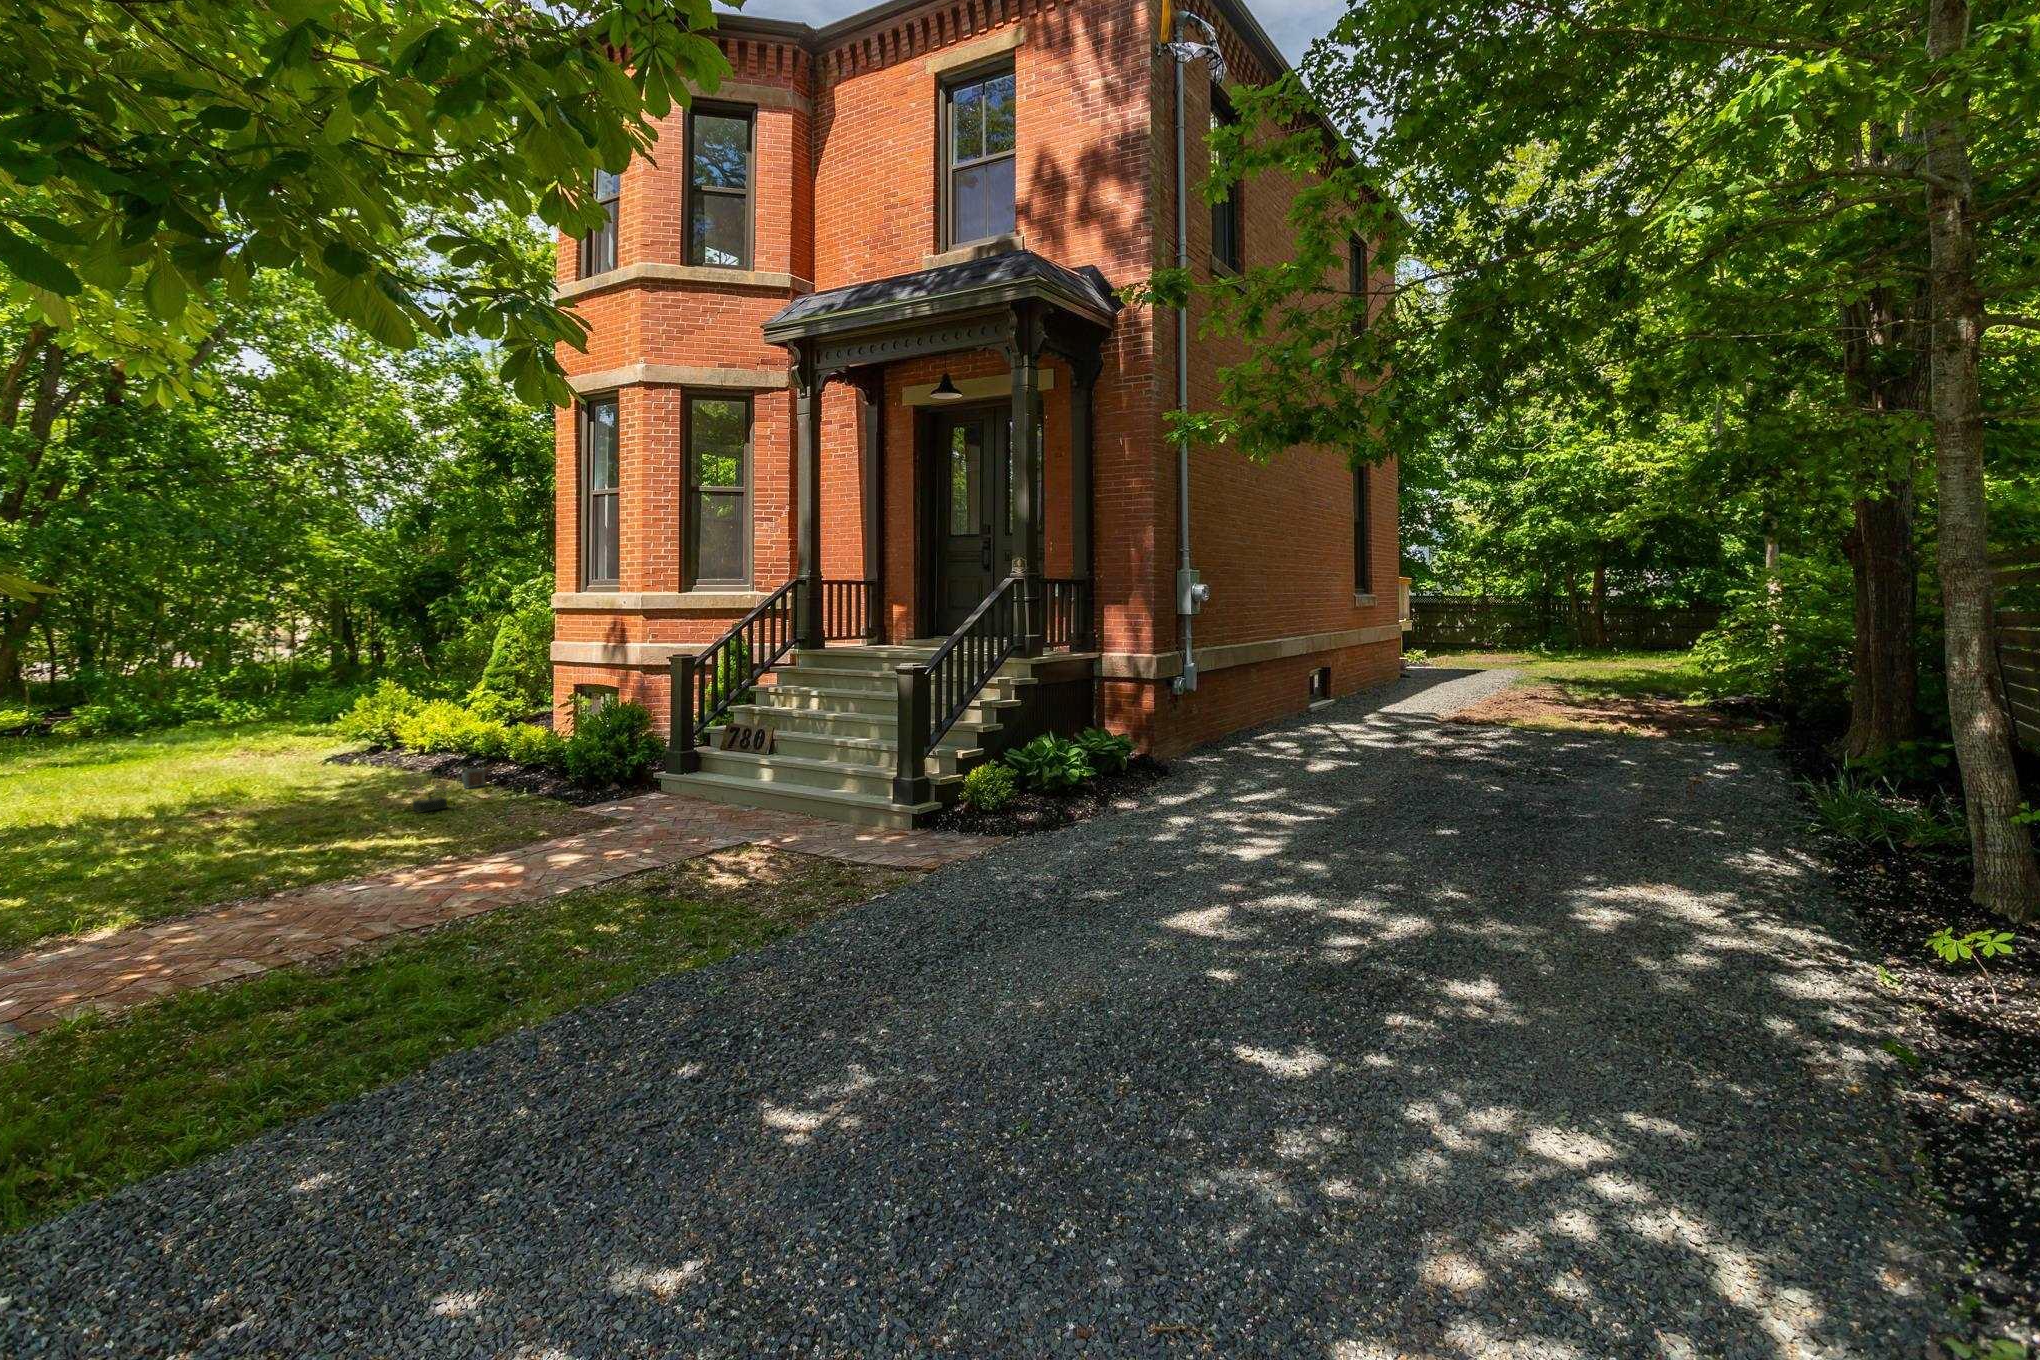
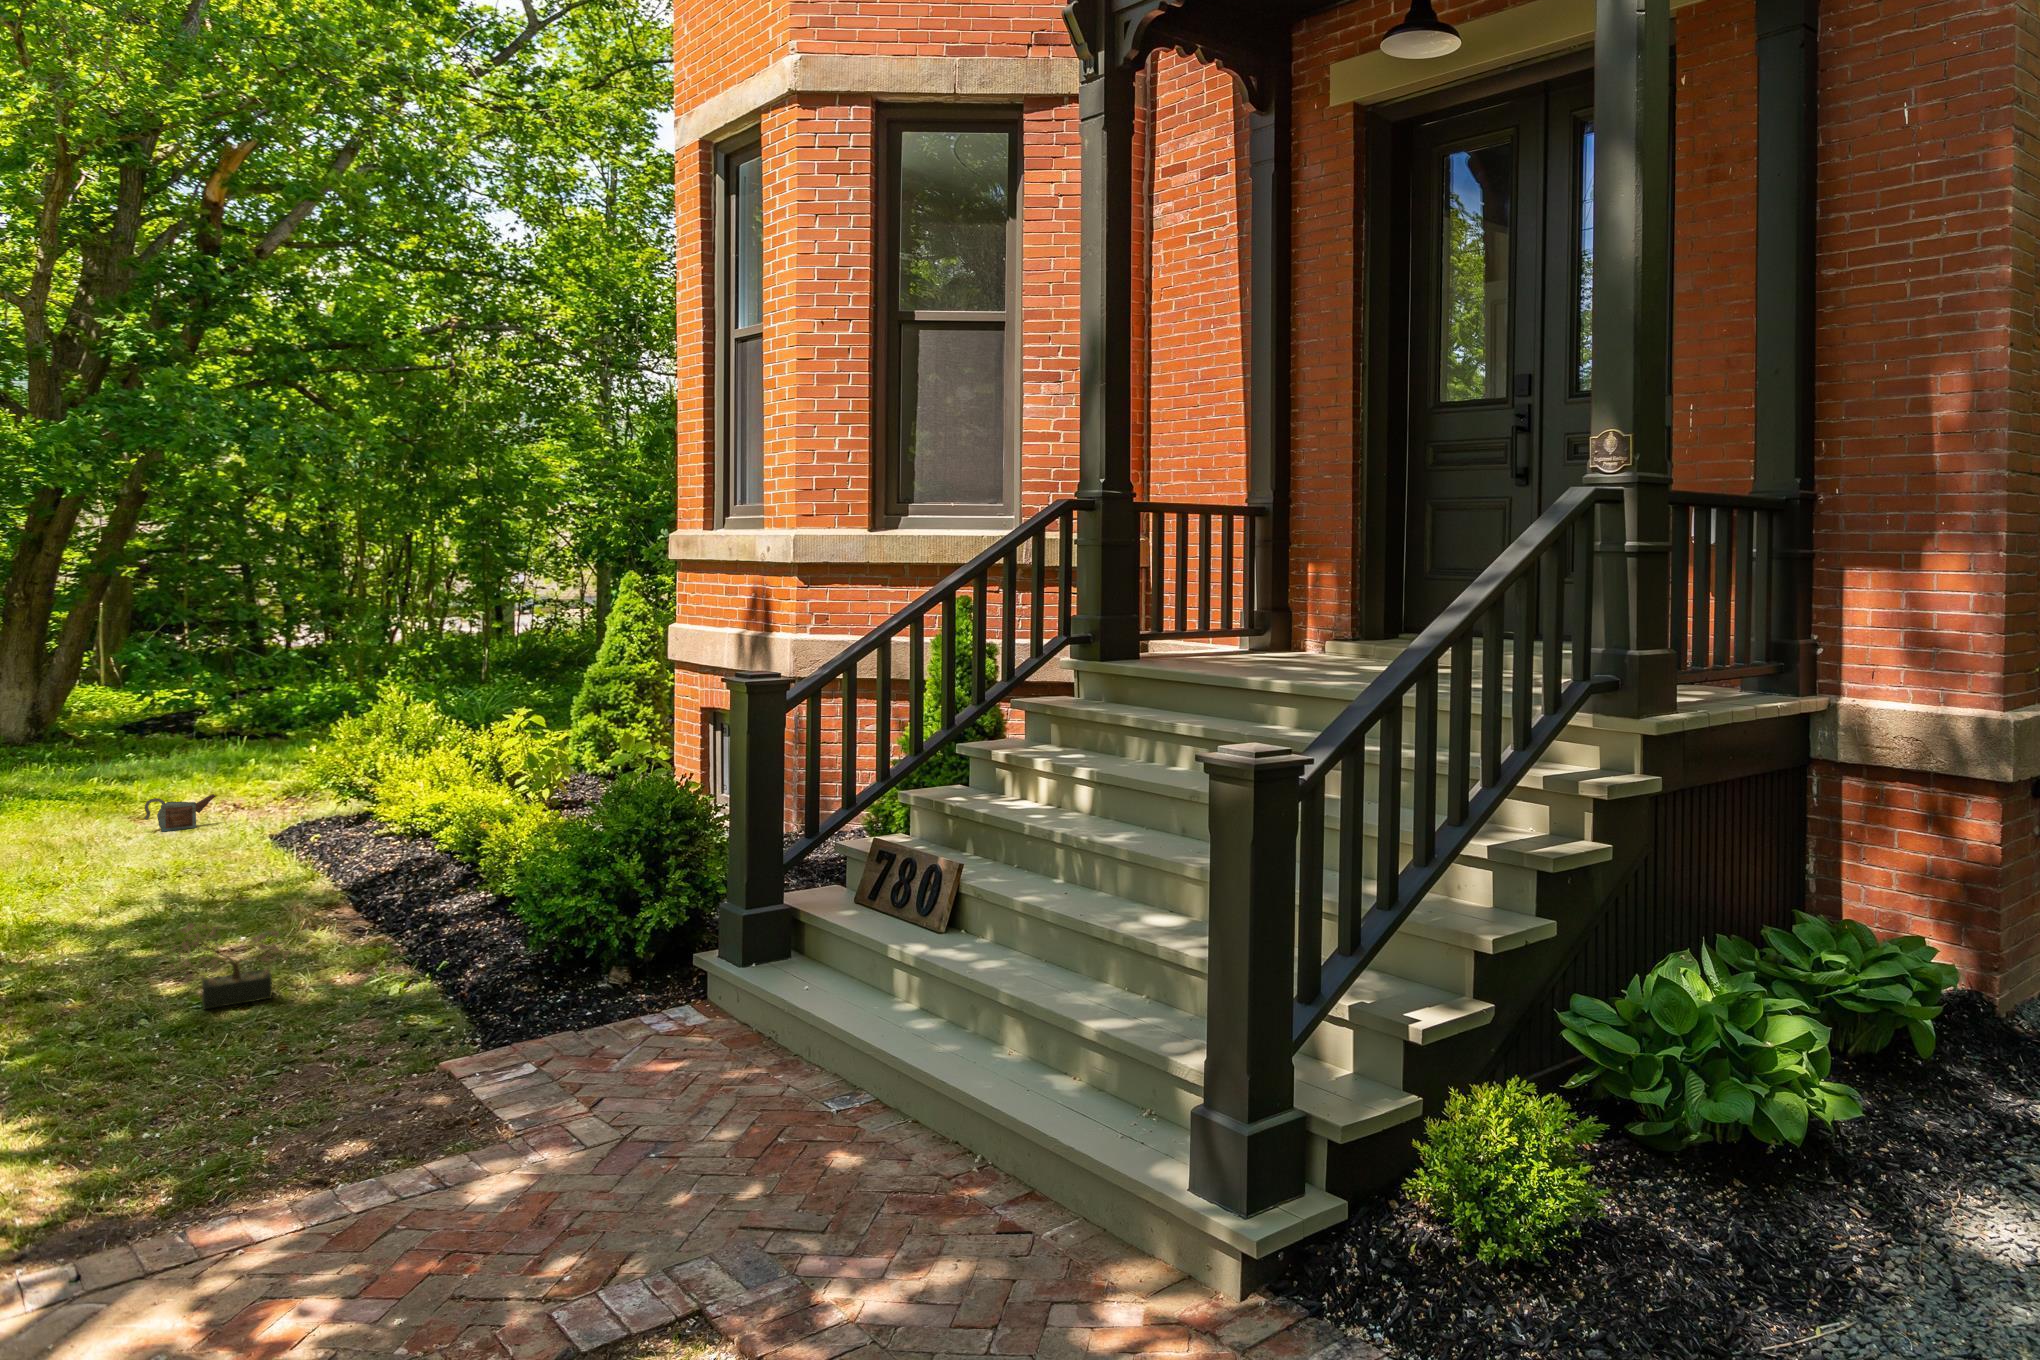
watering can: present [456,764,493,788] -> present [144,794,216,832]

